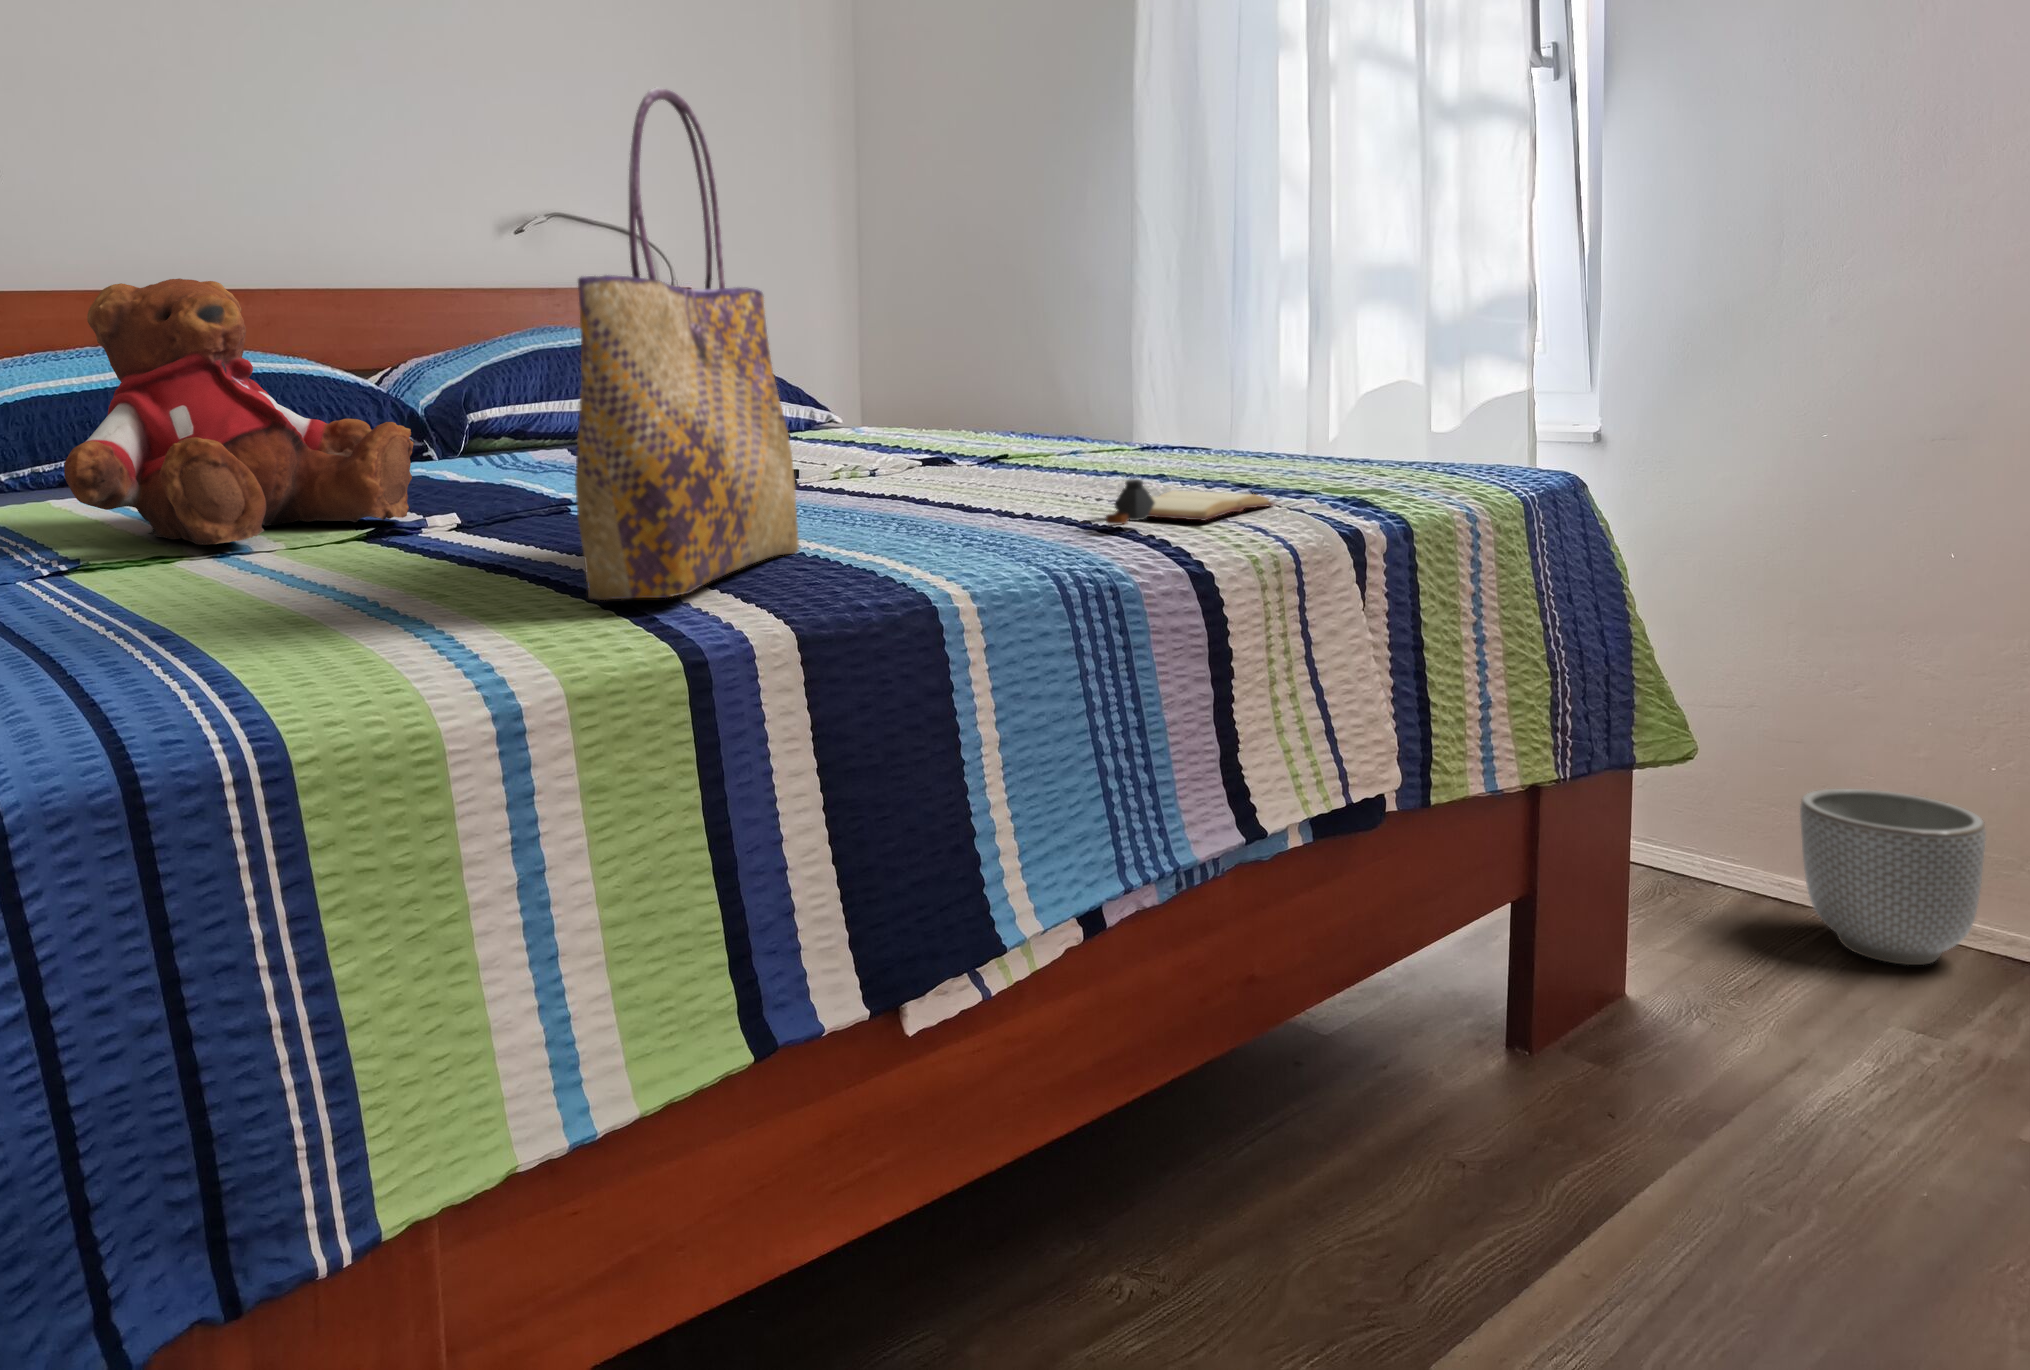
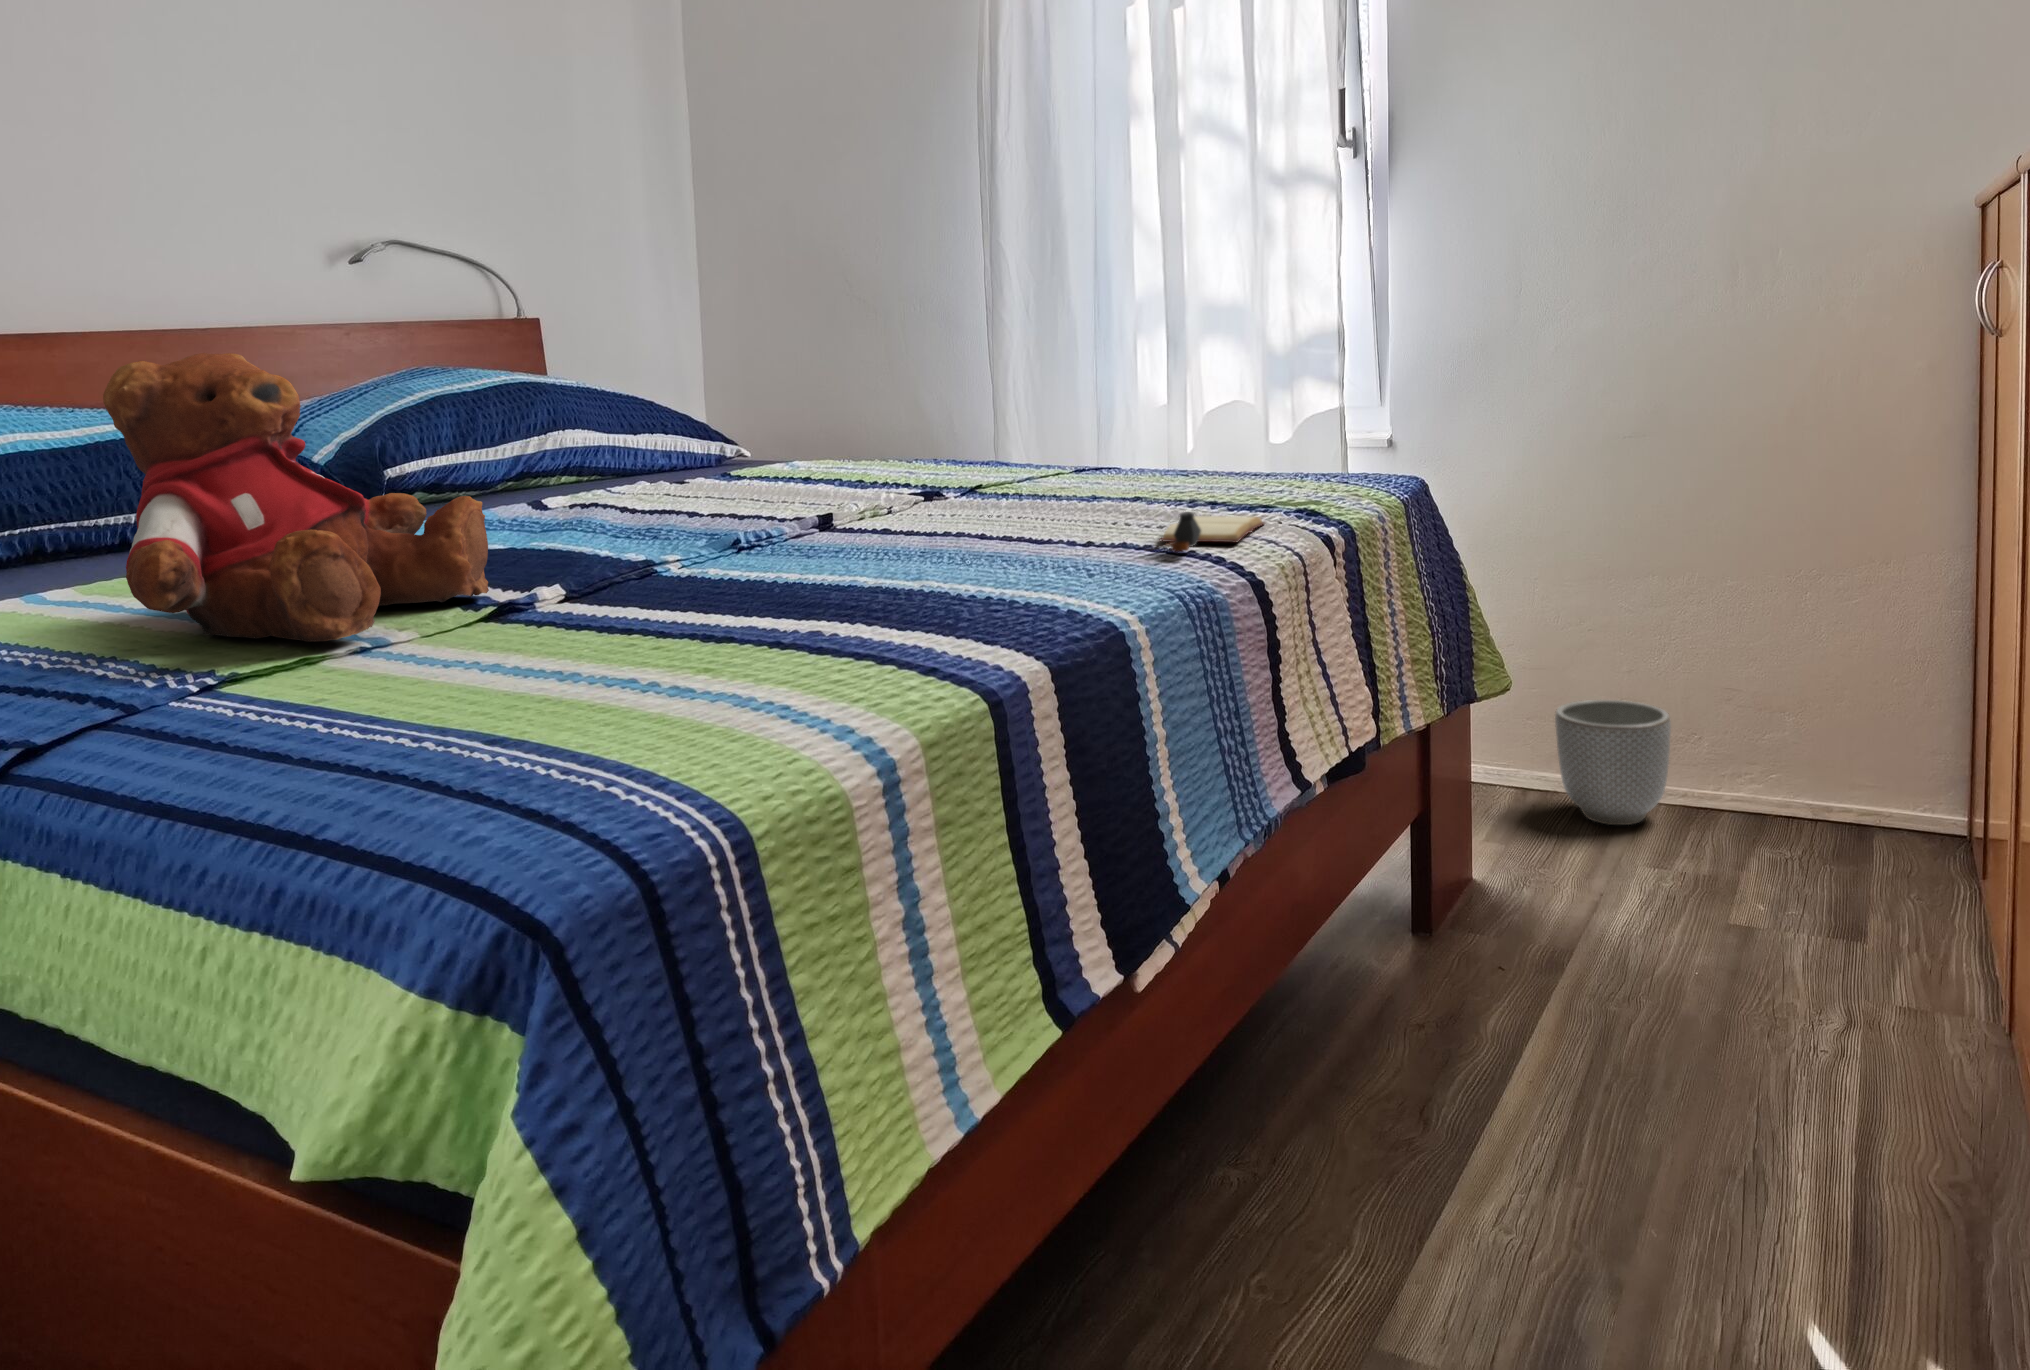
tote bag: present [575,88,799,600] -> none [824,192,944,659]

